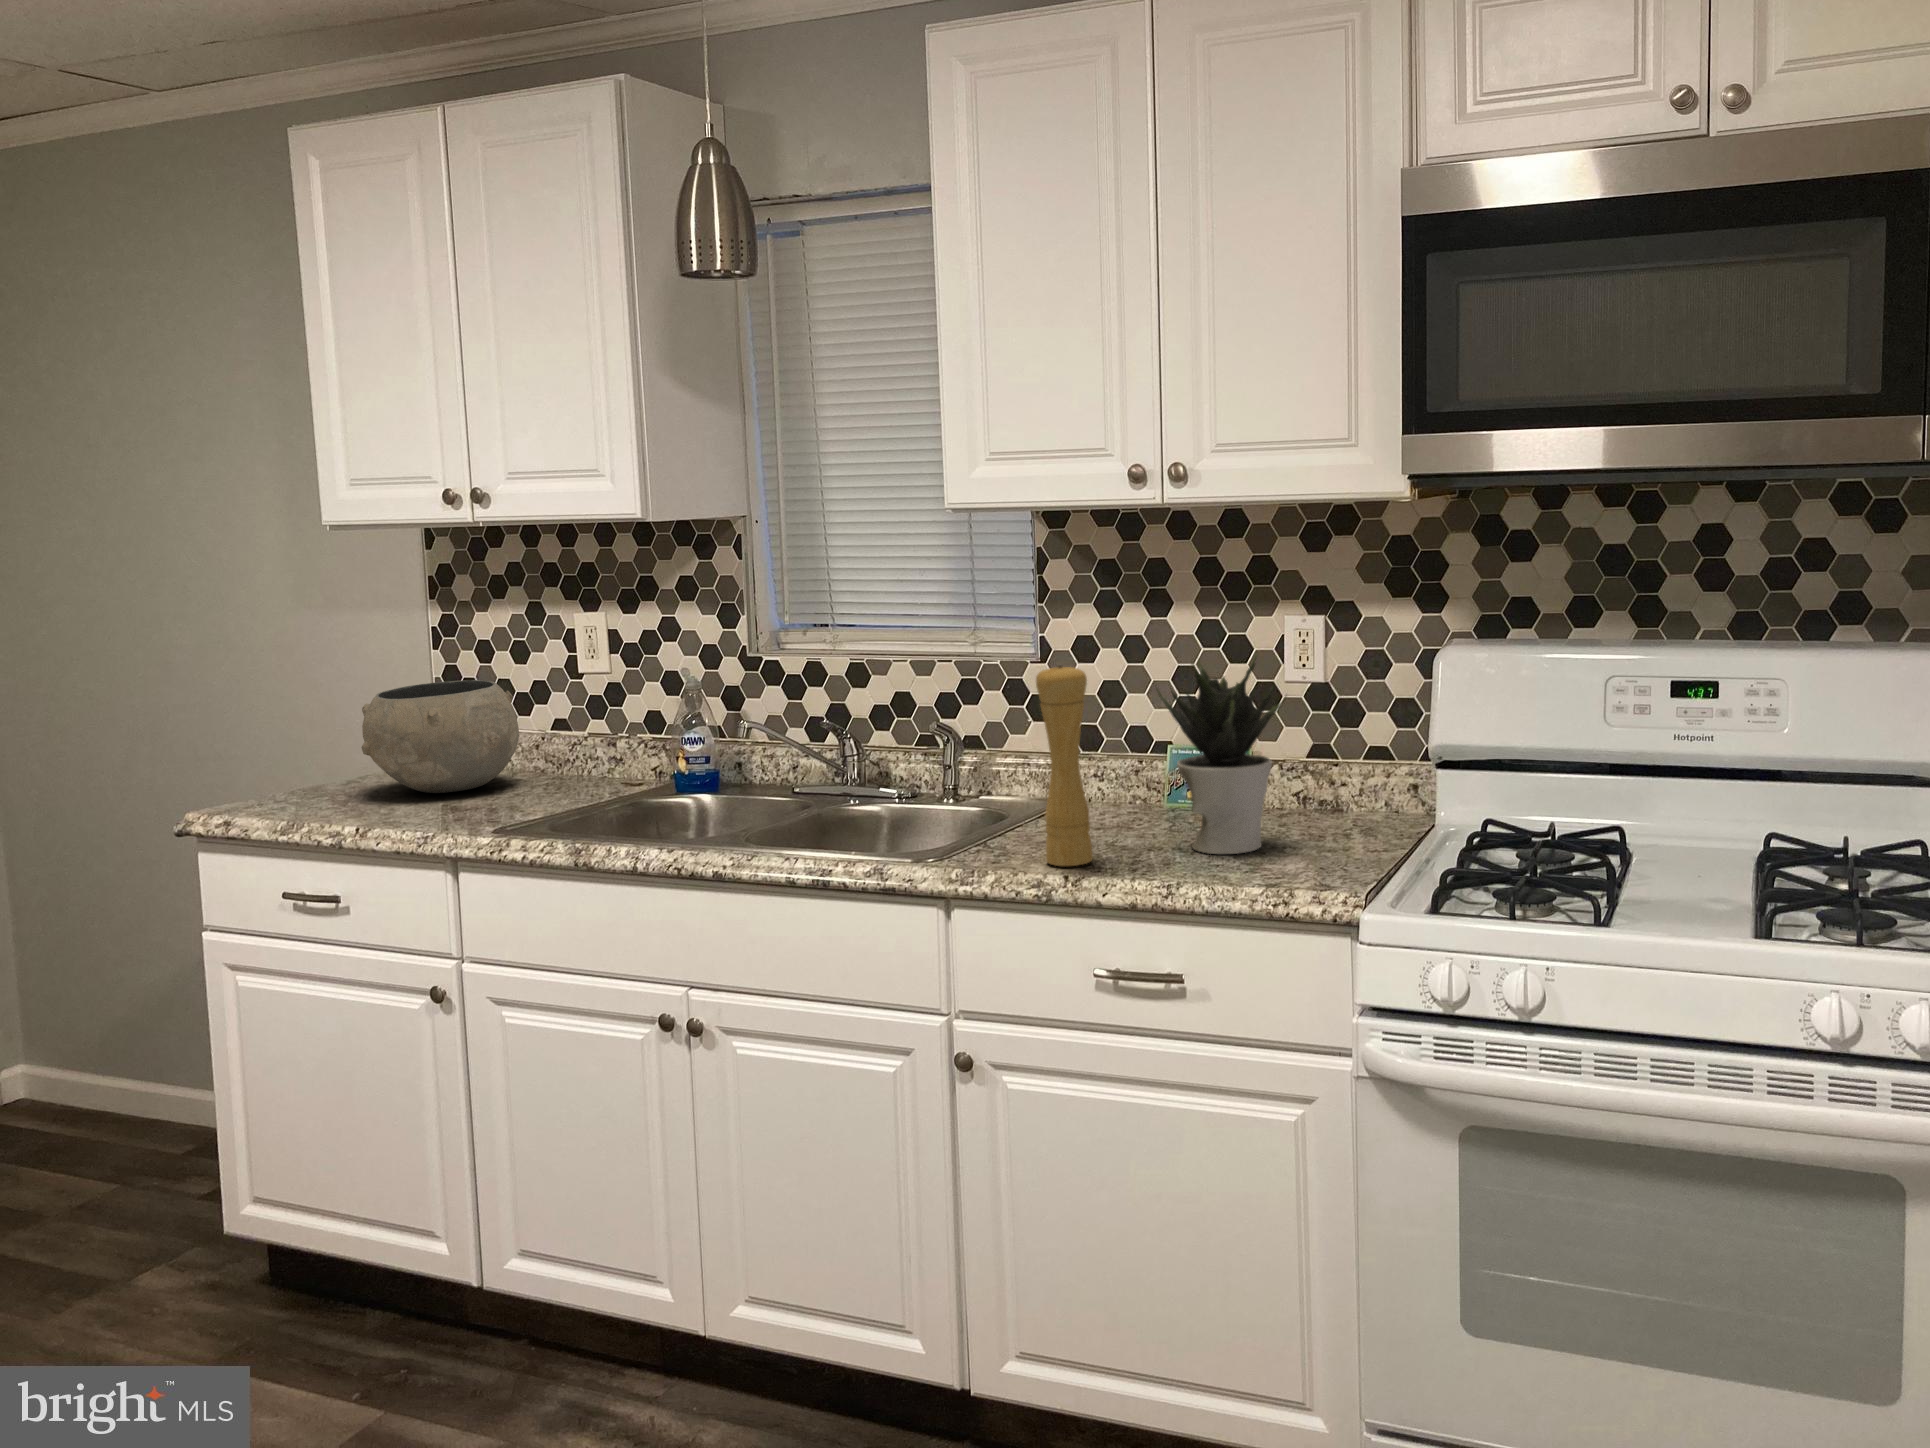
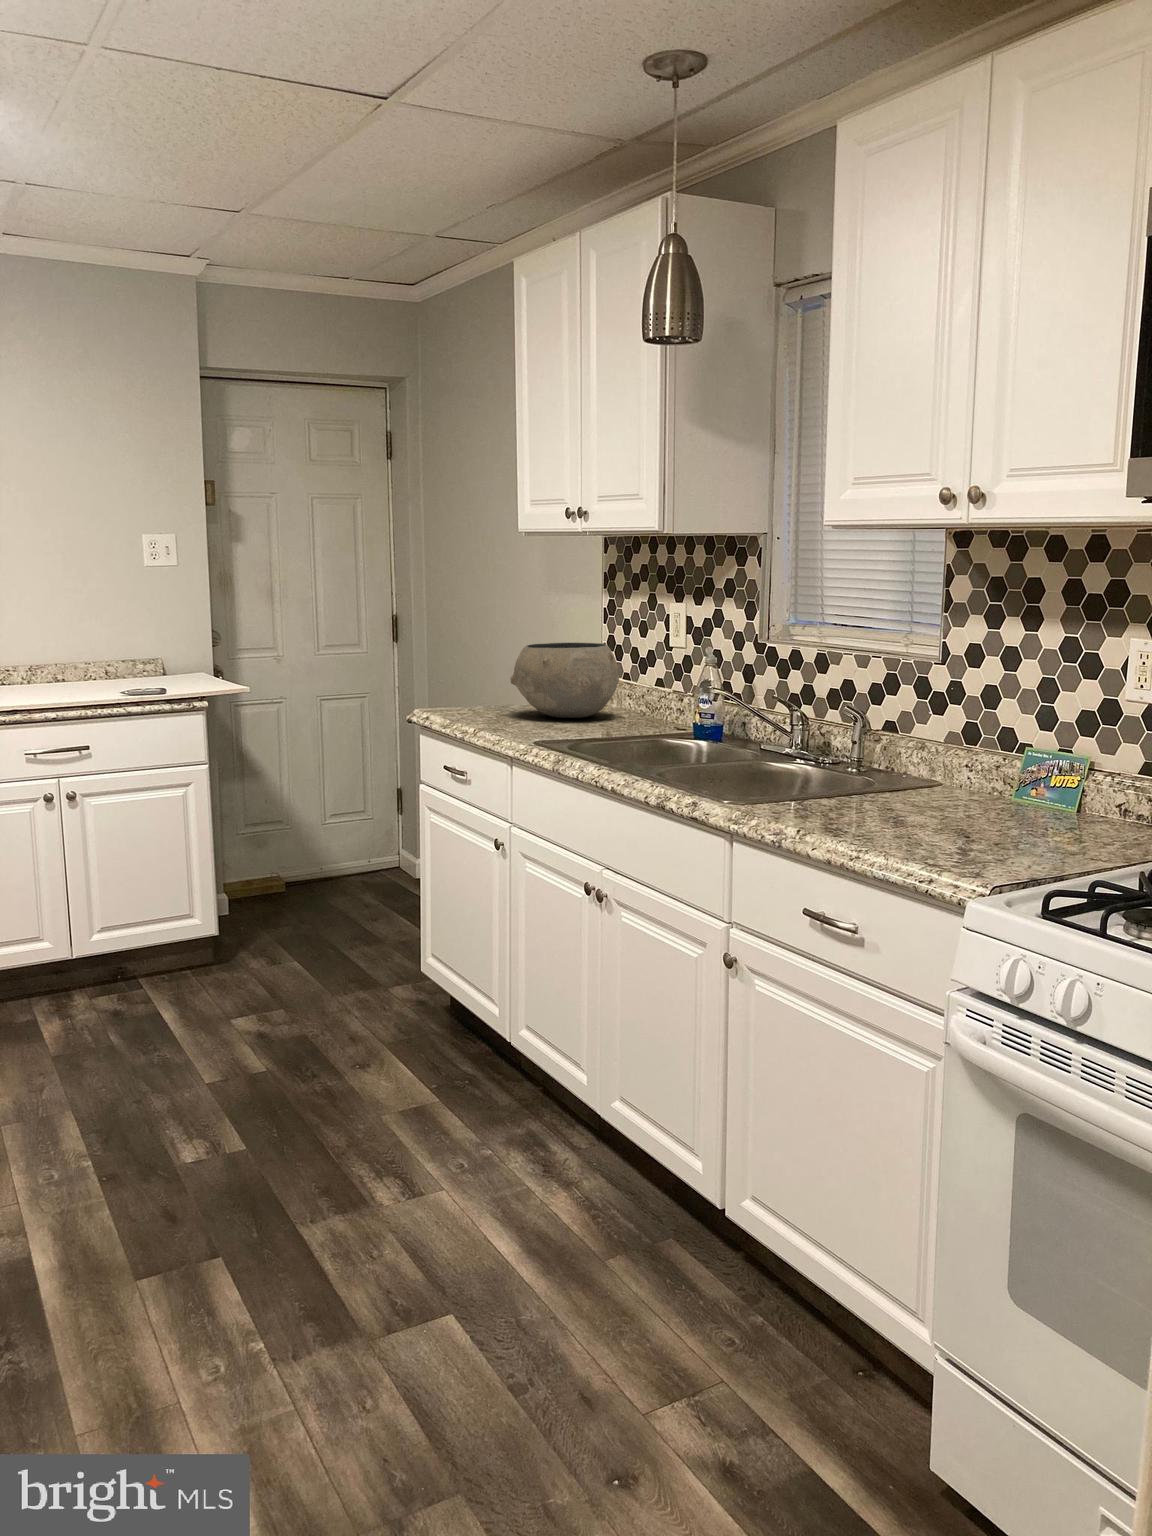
potted plant: present [1157,655,1286,854] -> none [937,652,1072,839]
pepper mill: present [1036,664,1092,866] -> none [812,647,859,823]

